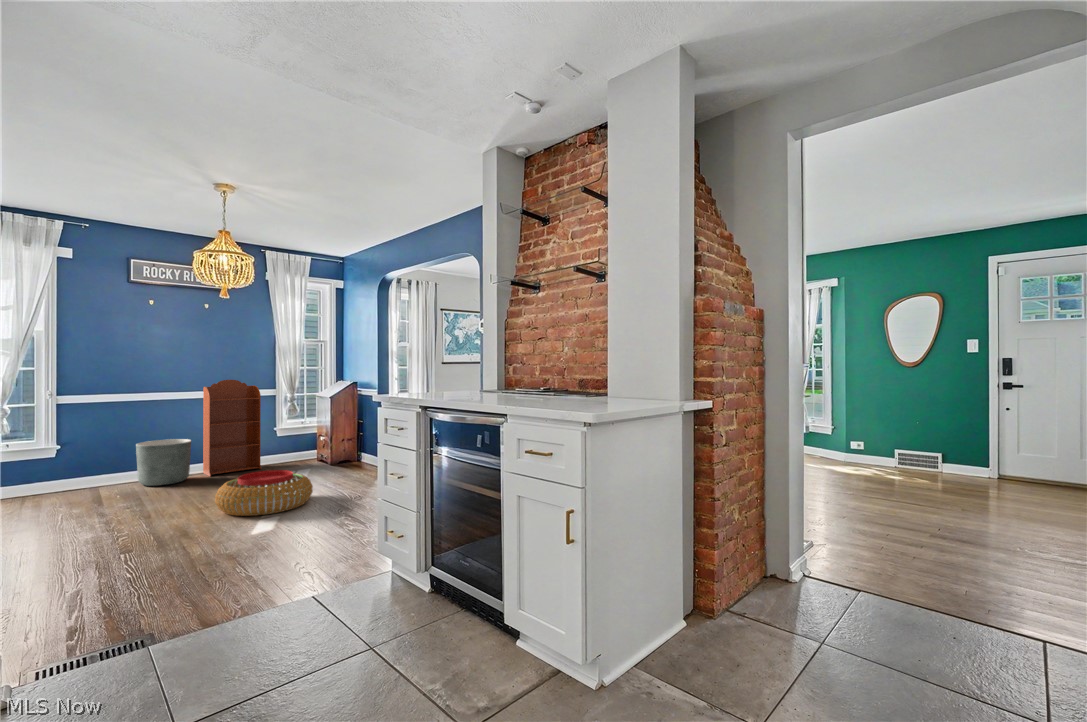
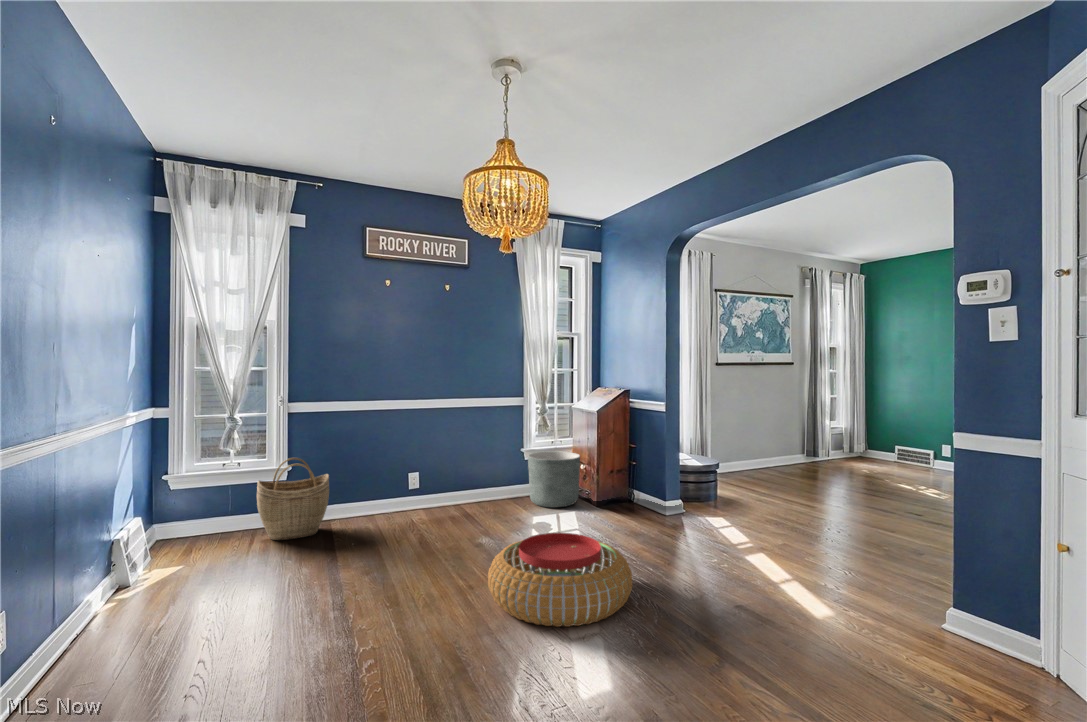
bookcase: present [203,380,261,477] -> none [444,384,512,515]
woven basket: none [27,438,96,500] -> present [257,458,329,540]
planter: present [136,439,191,486] -> present [528,451,580,508]

